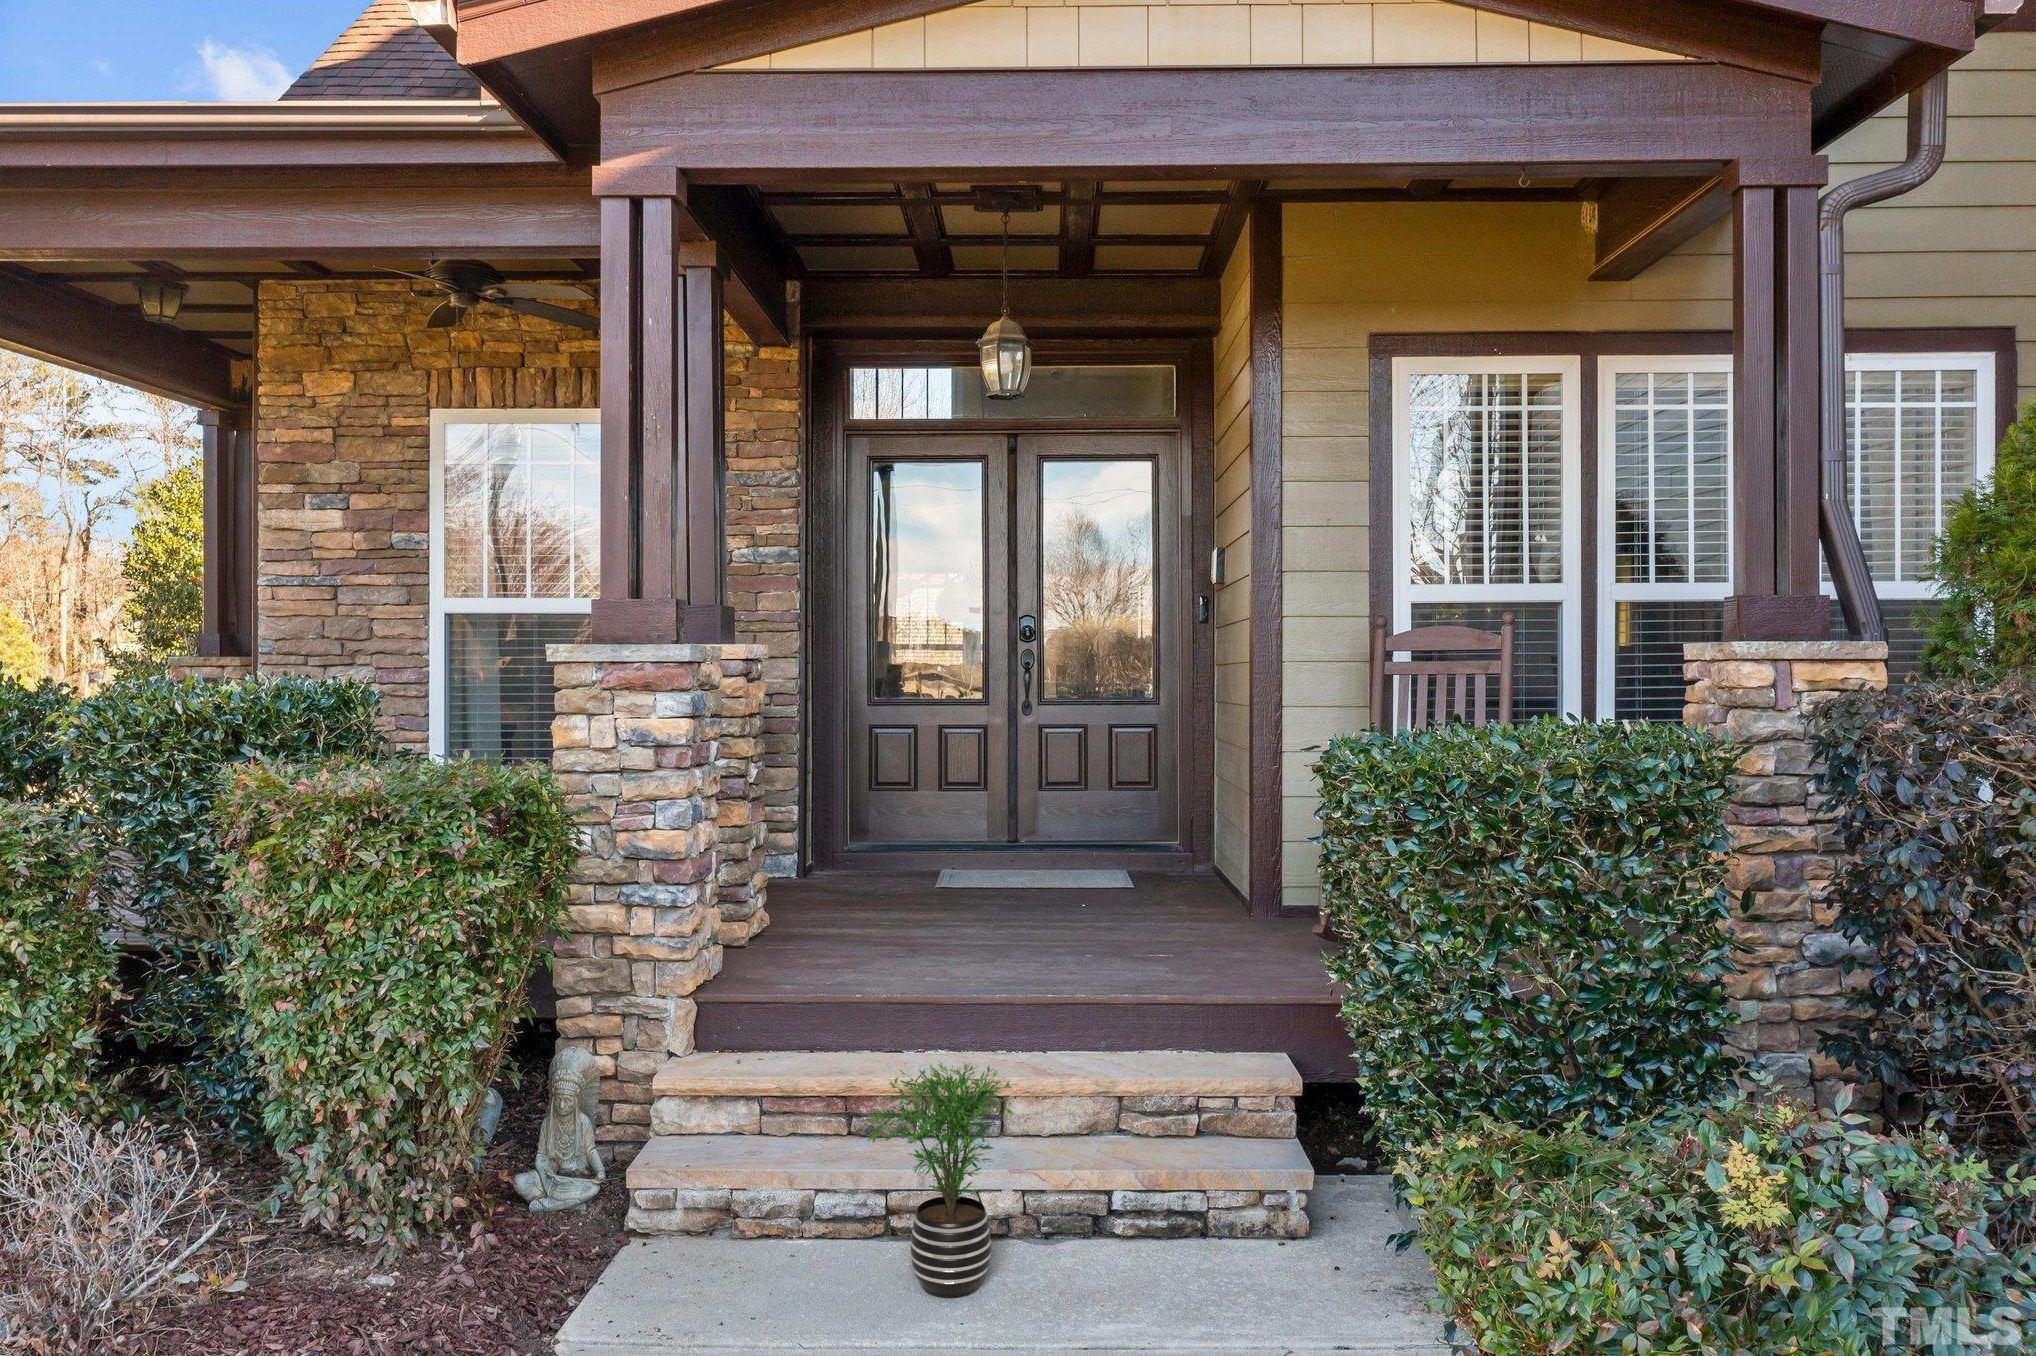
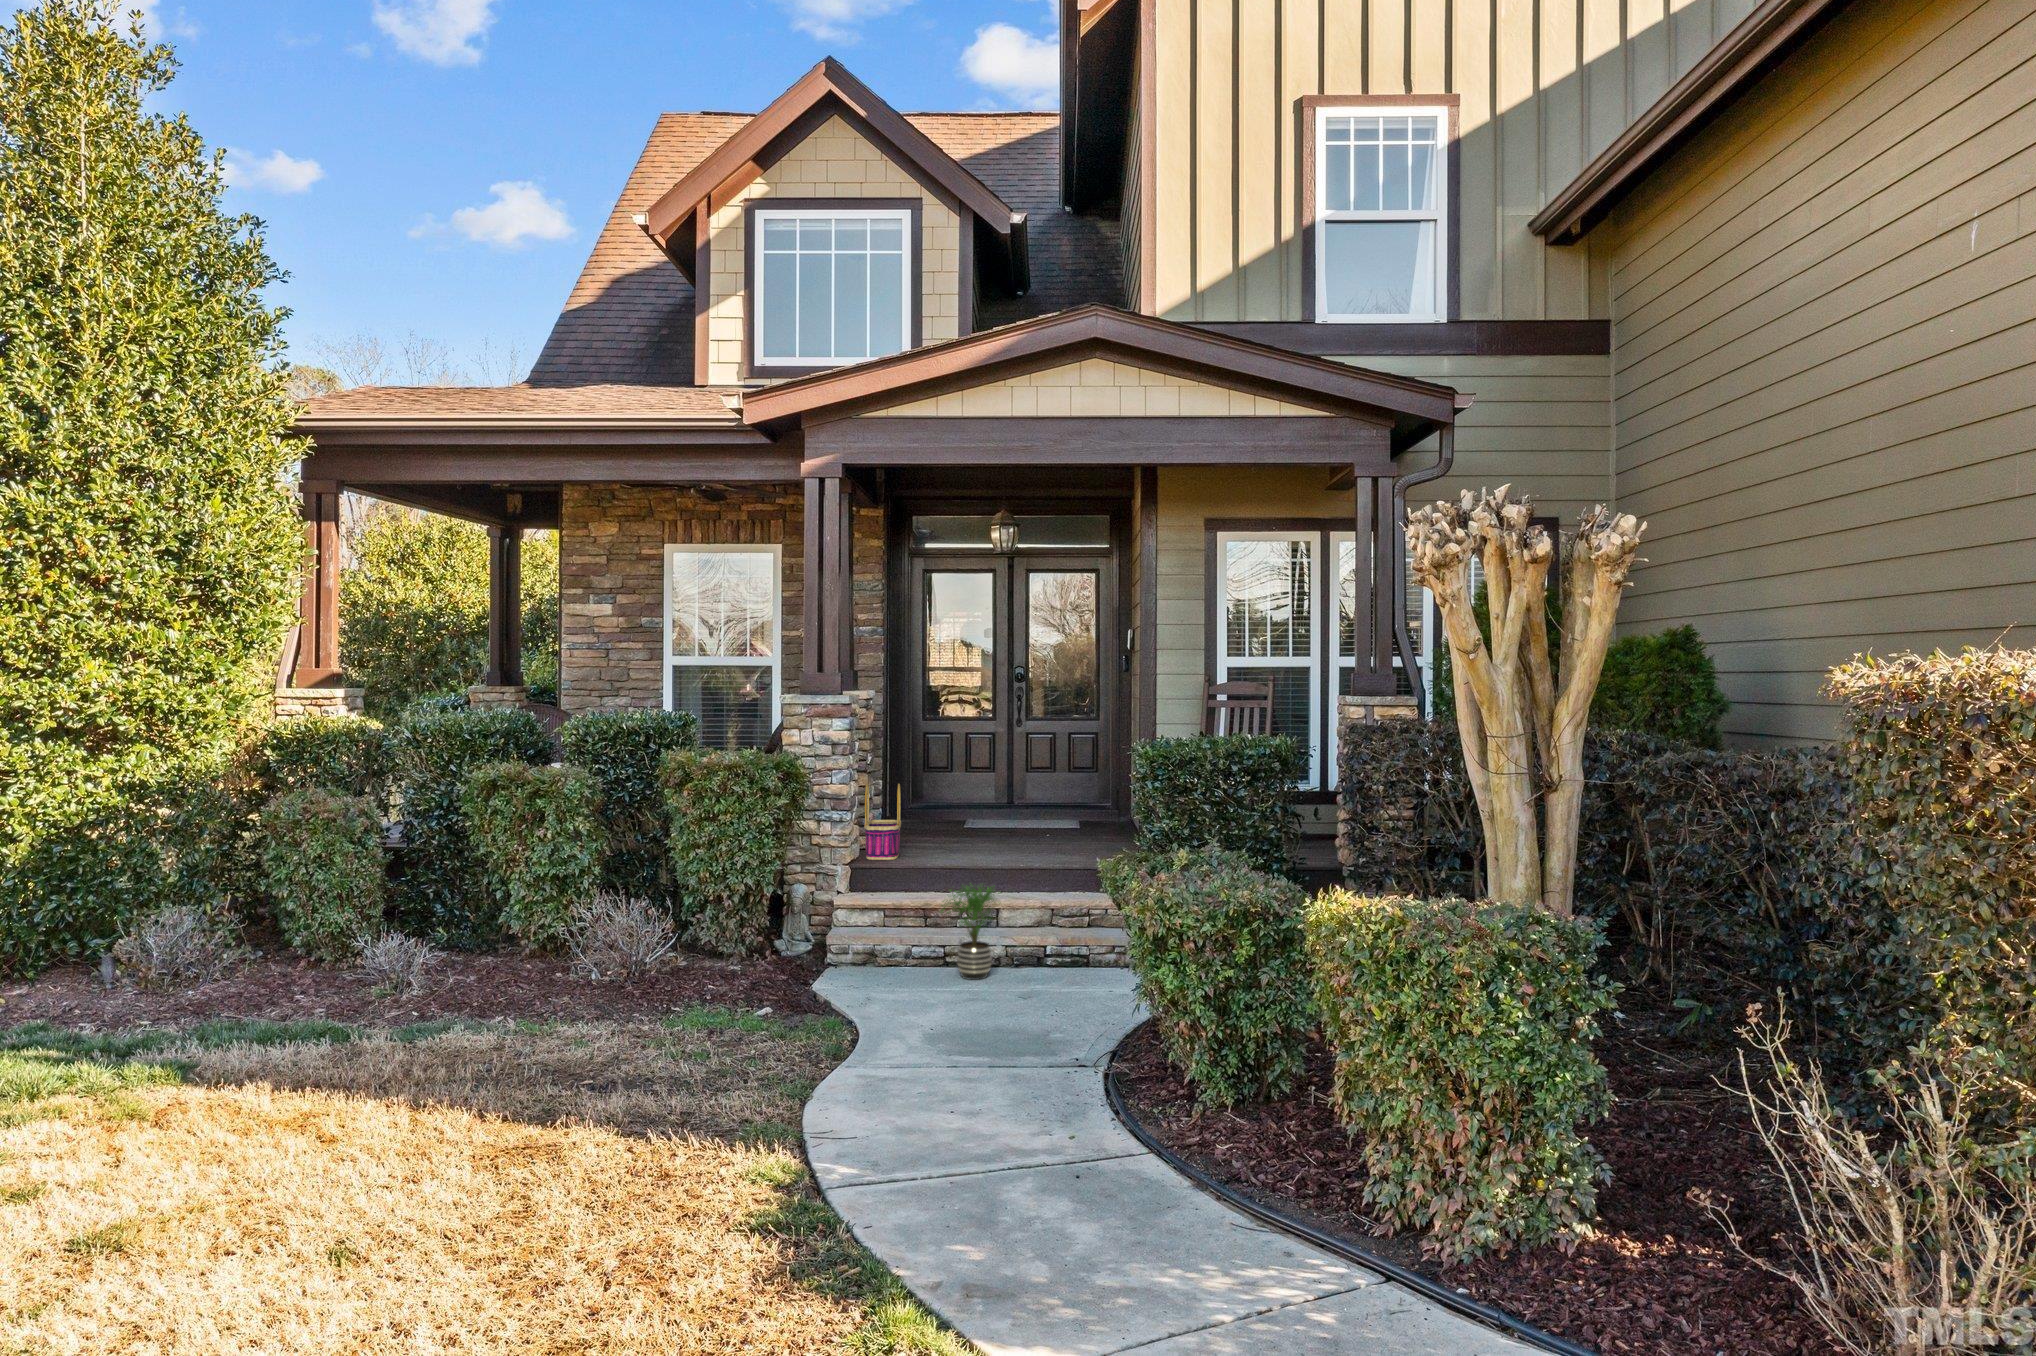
basket: none [729,823,805,981] -> present [864,784,901,860]

